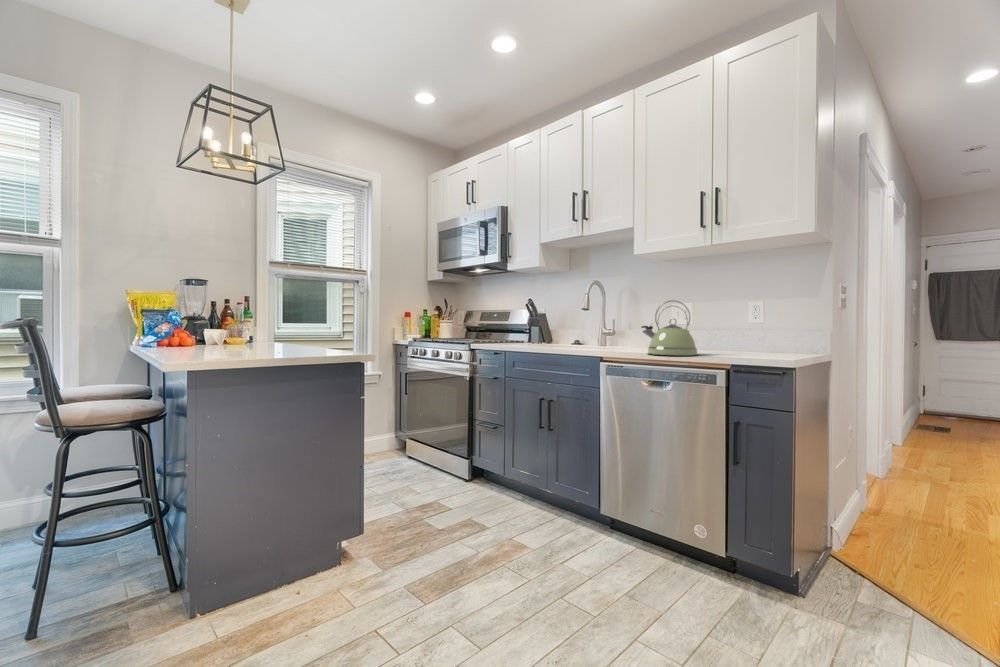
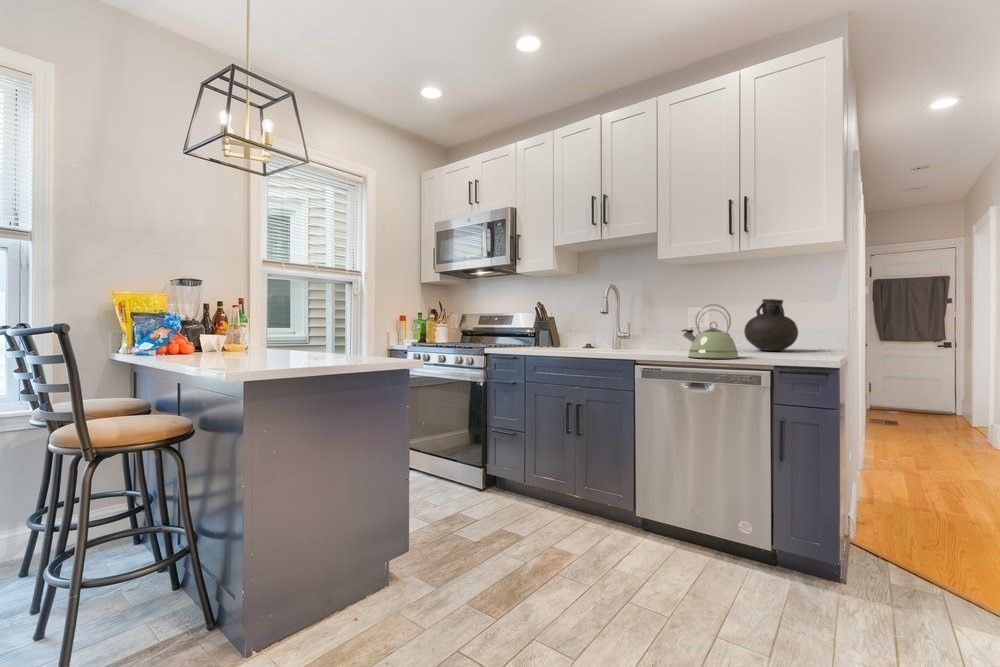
vase: none [721,295,775,348] -> present [744,299,798,351]

